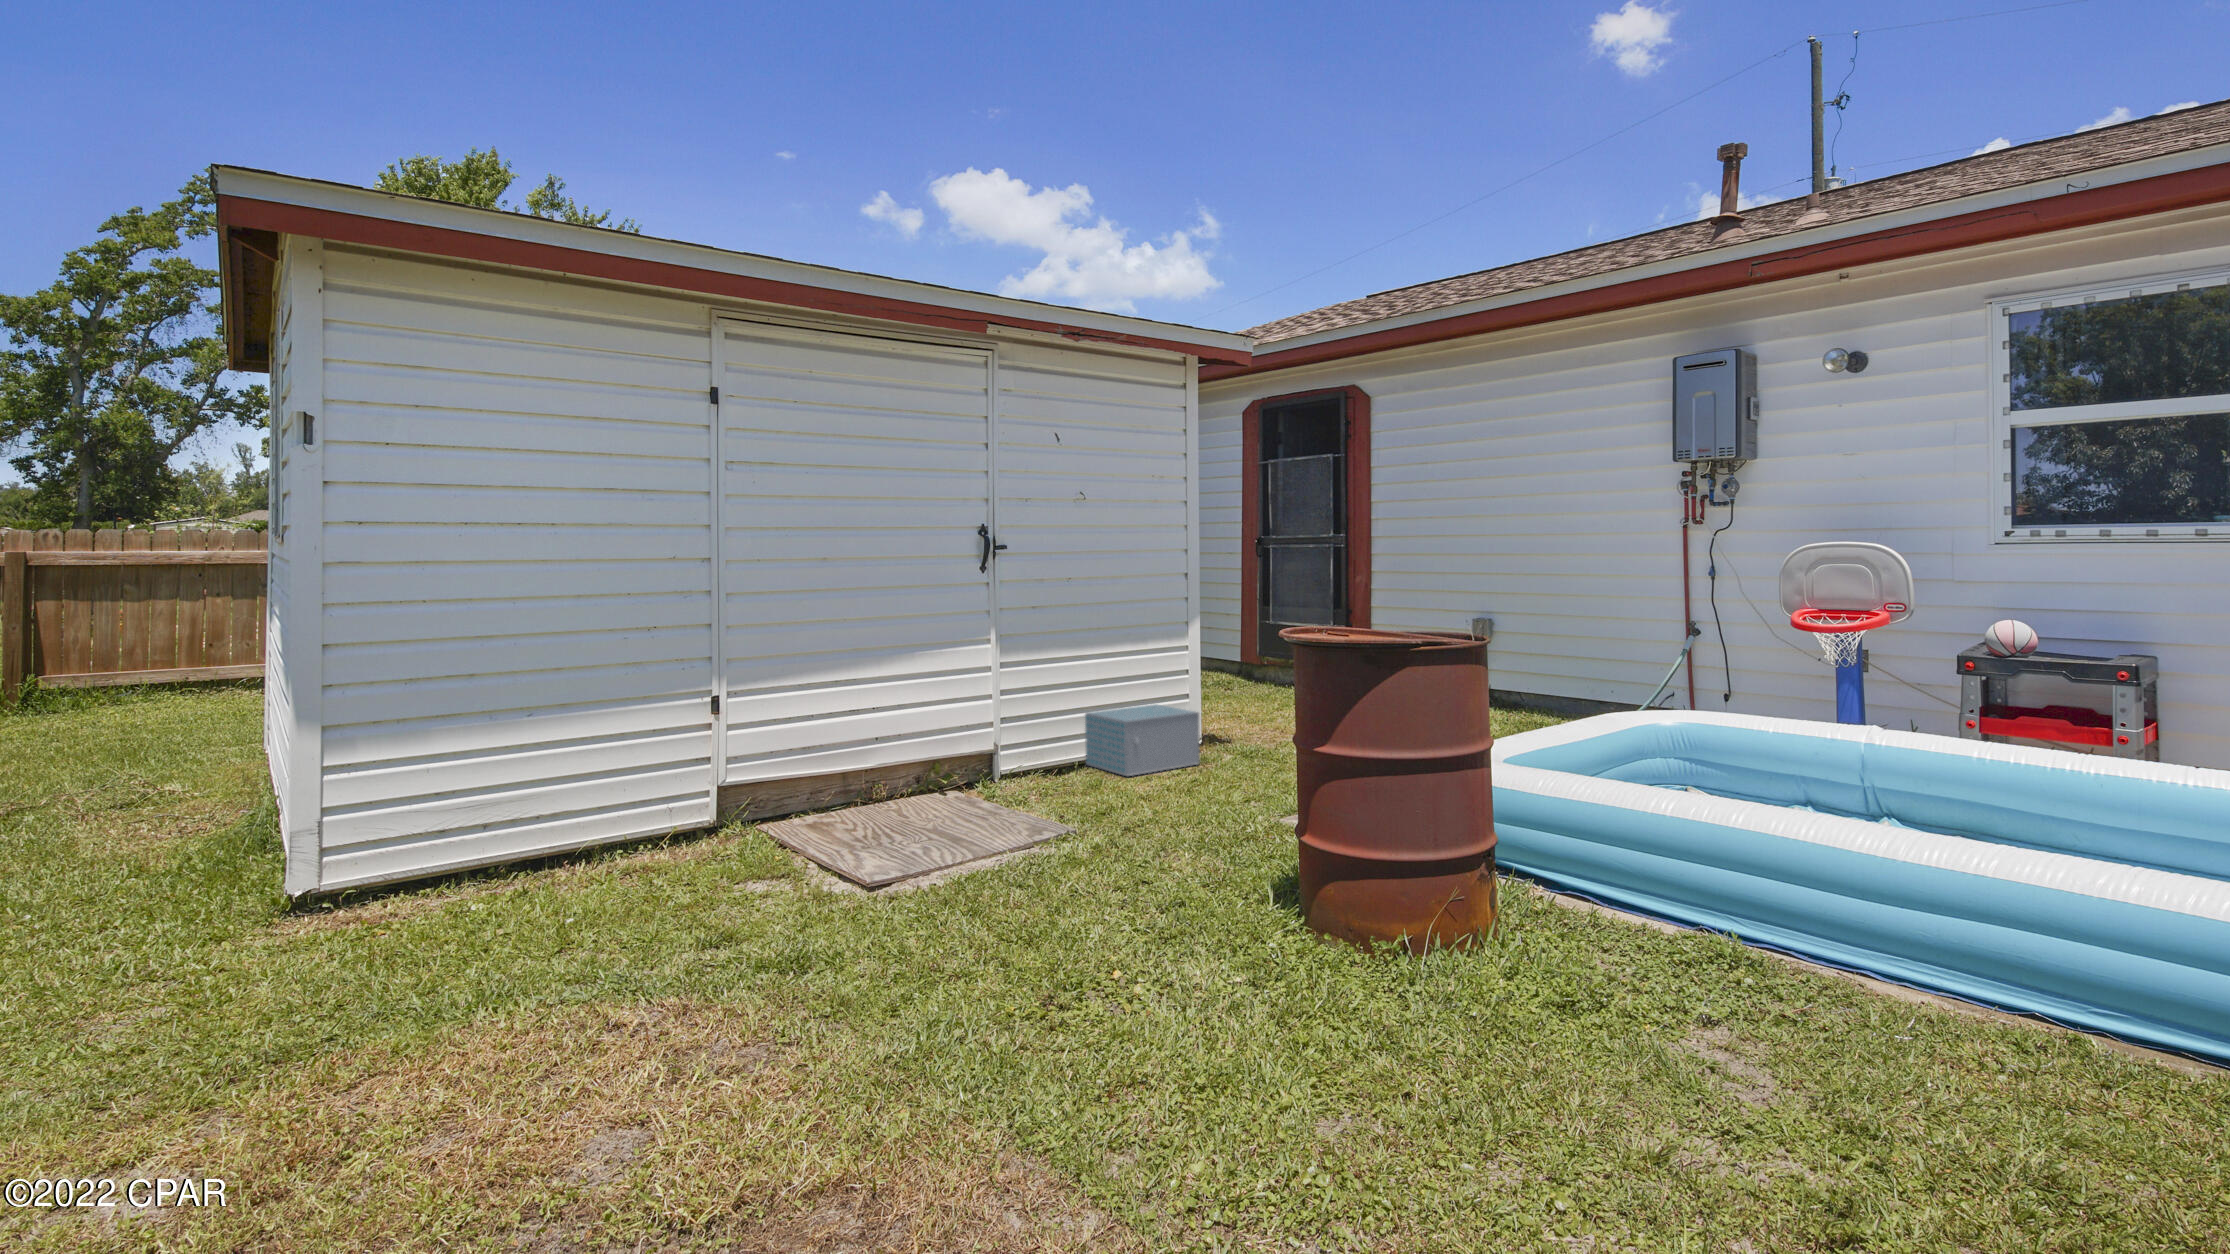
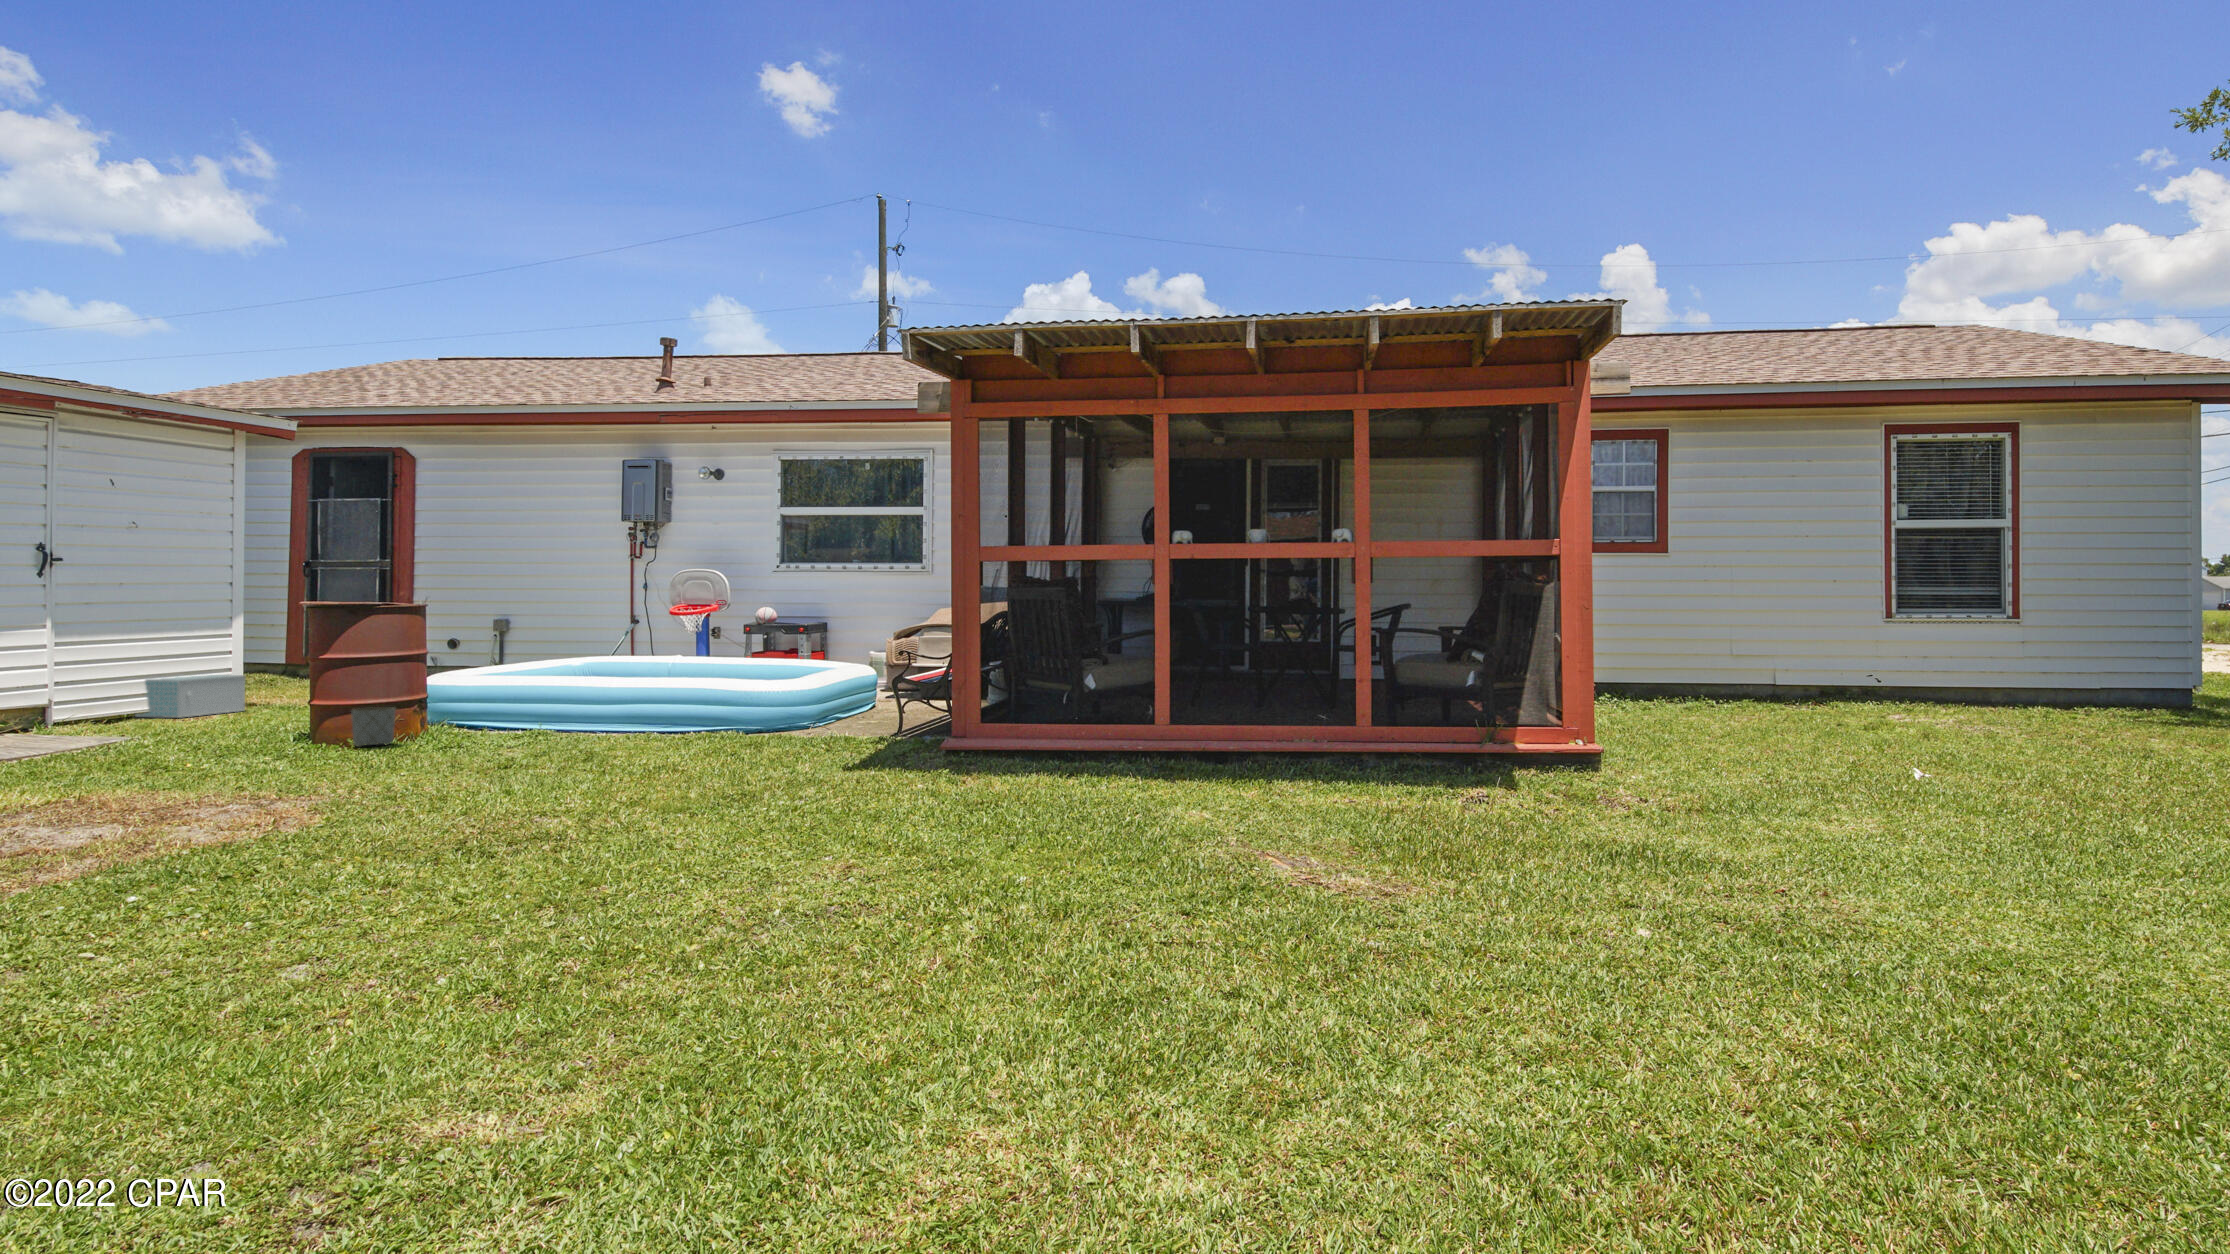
planter: none [1370,893,1457,1007] -> present [351,707,396,747]

